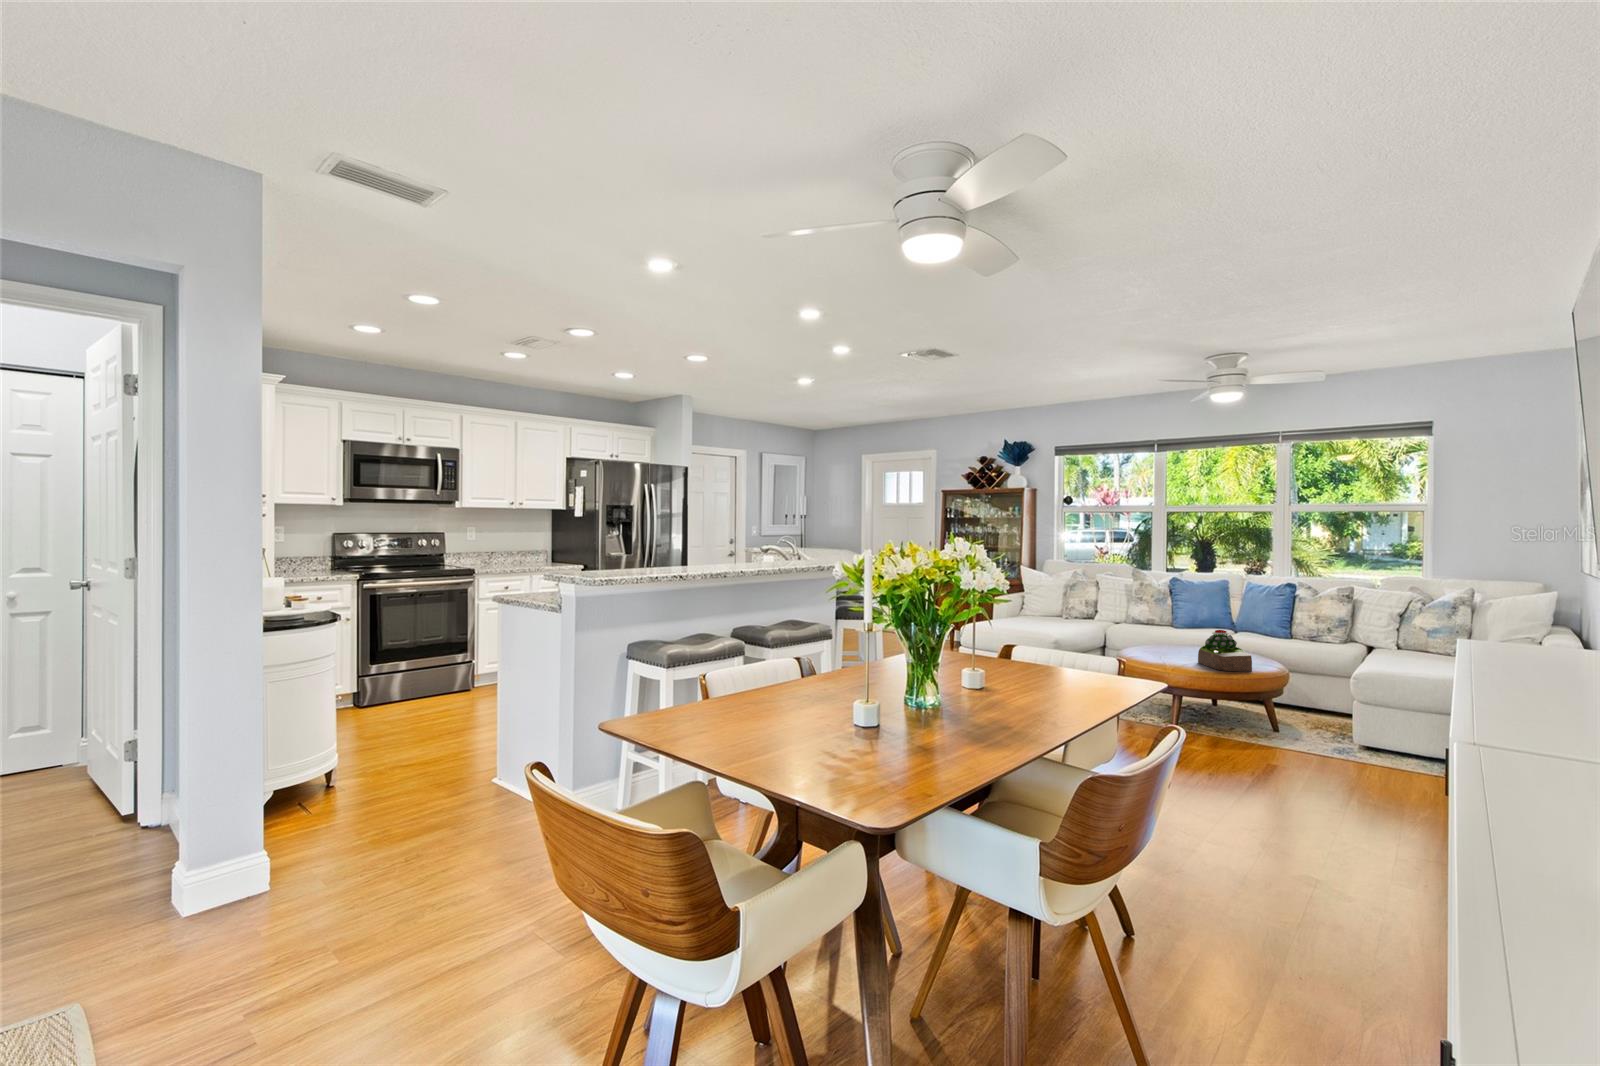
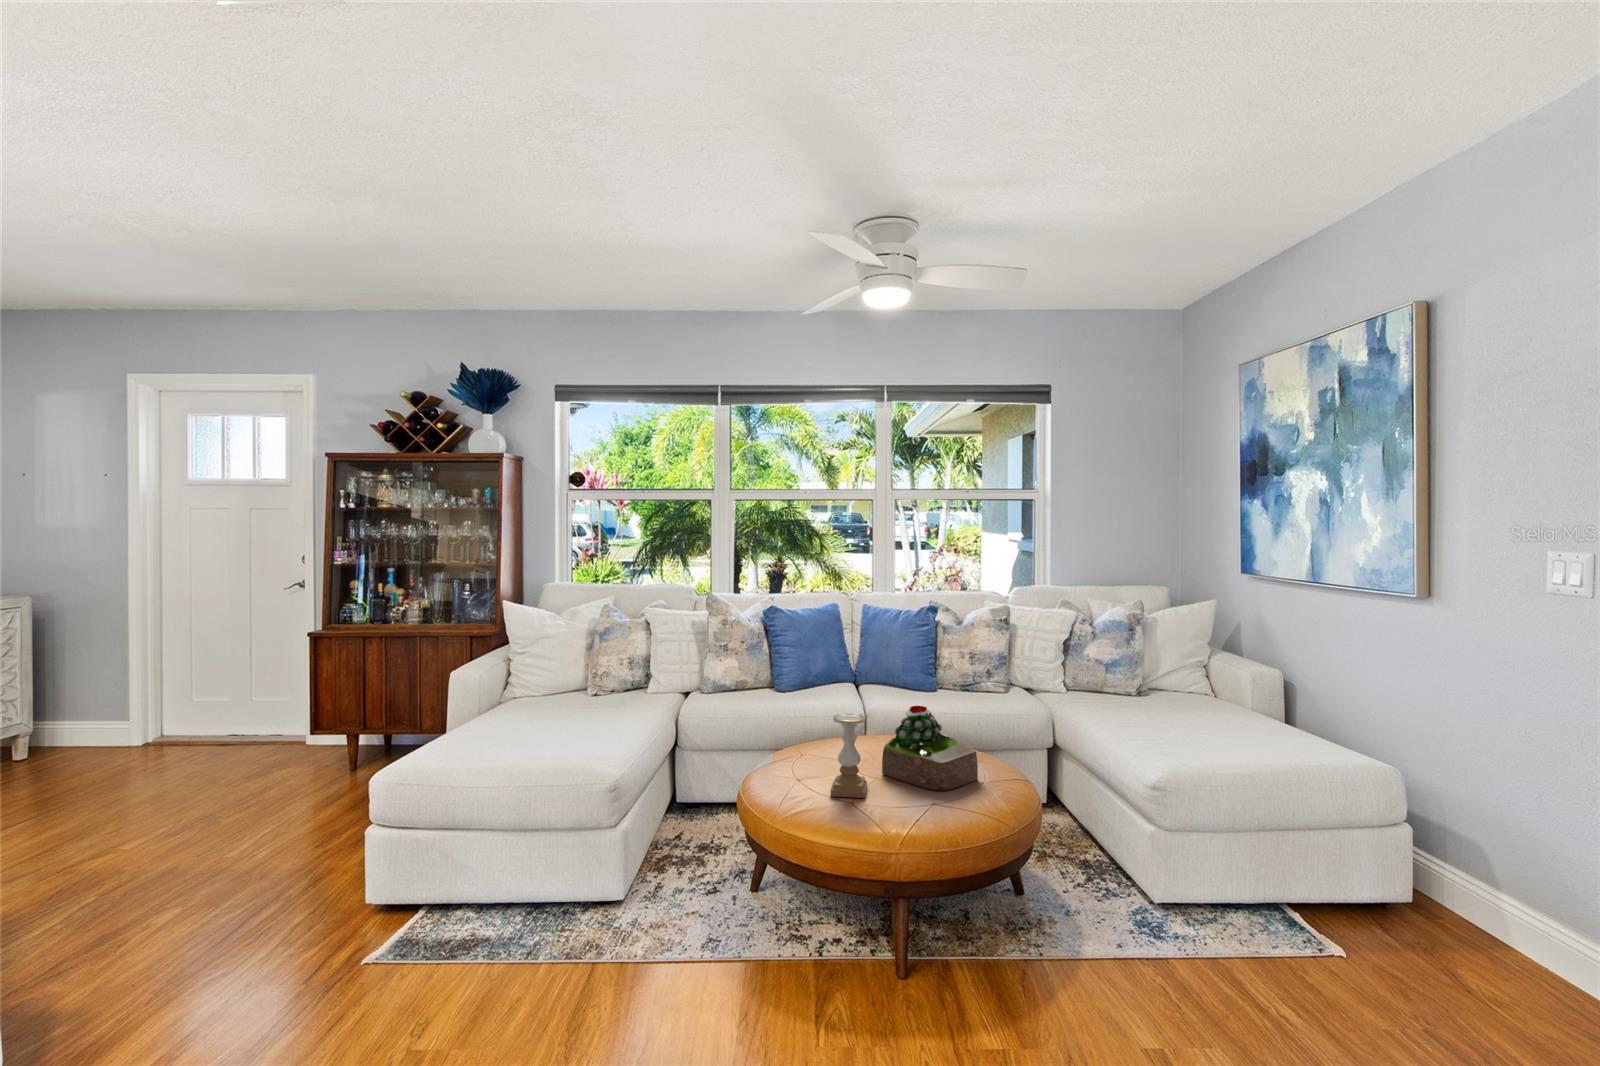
candle holder: none [1160,627,1184,667] -> present [831,713,867,798]

